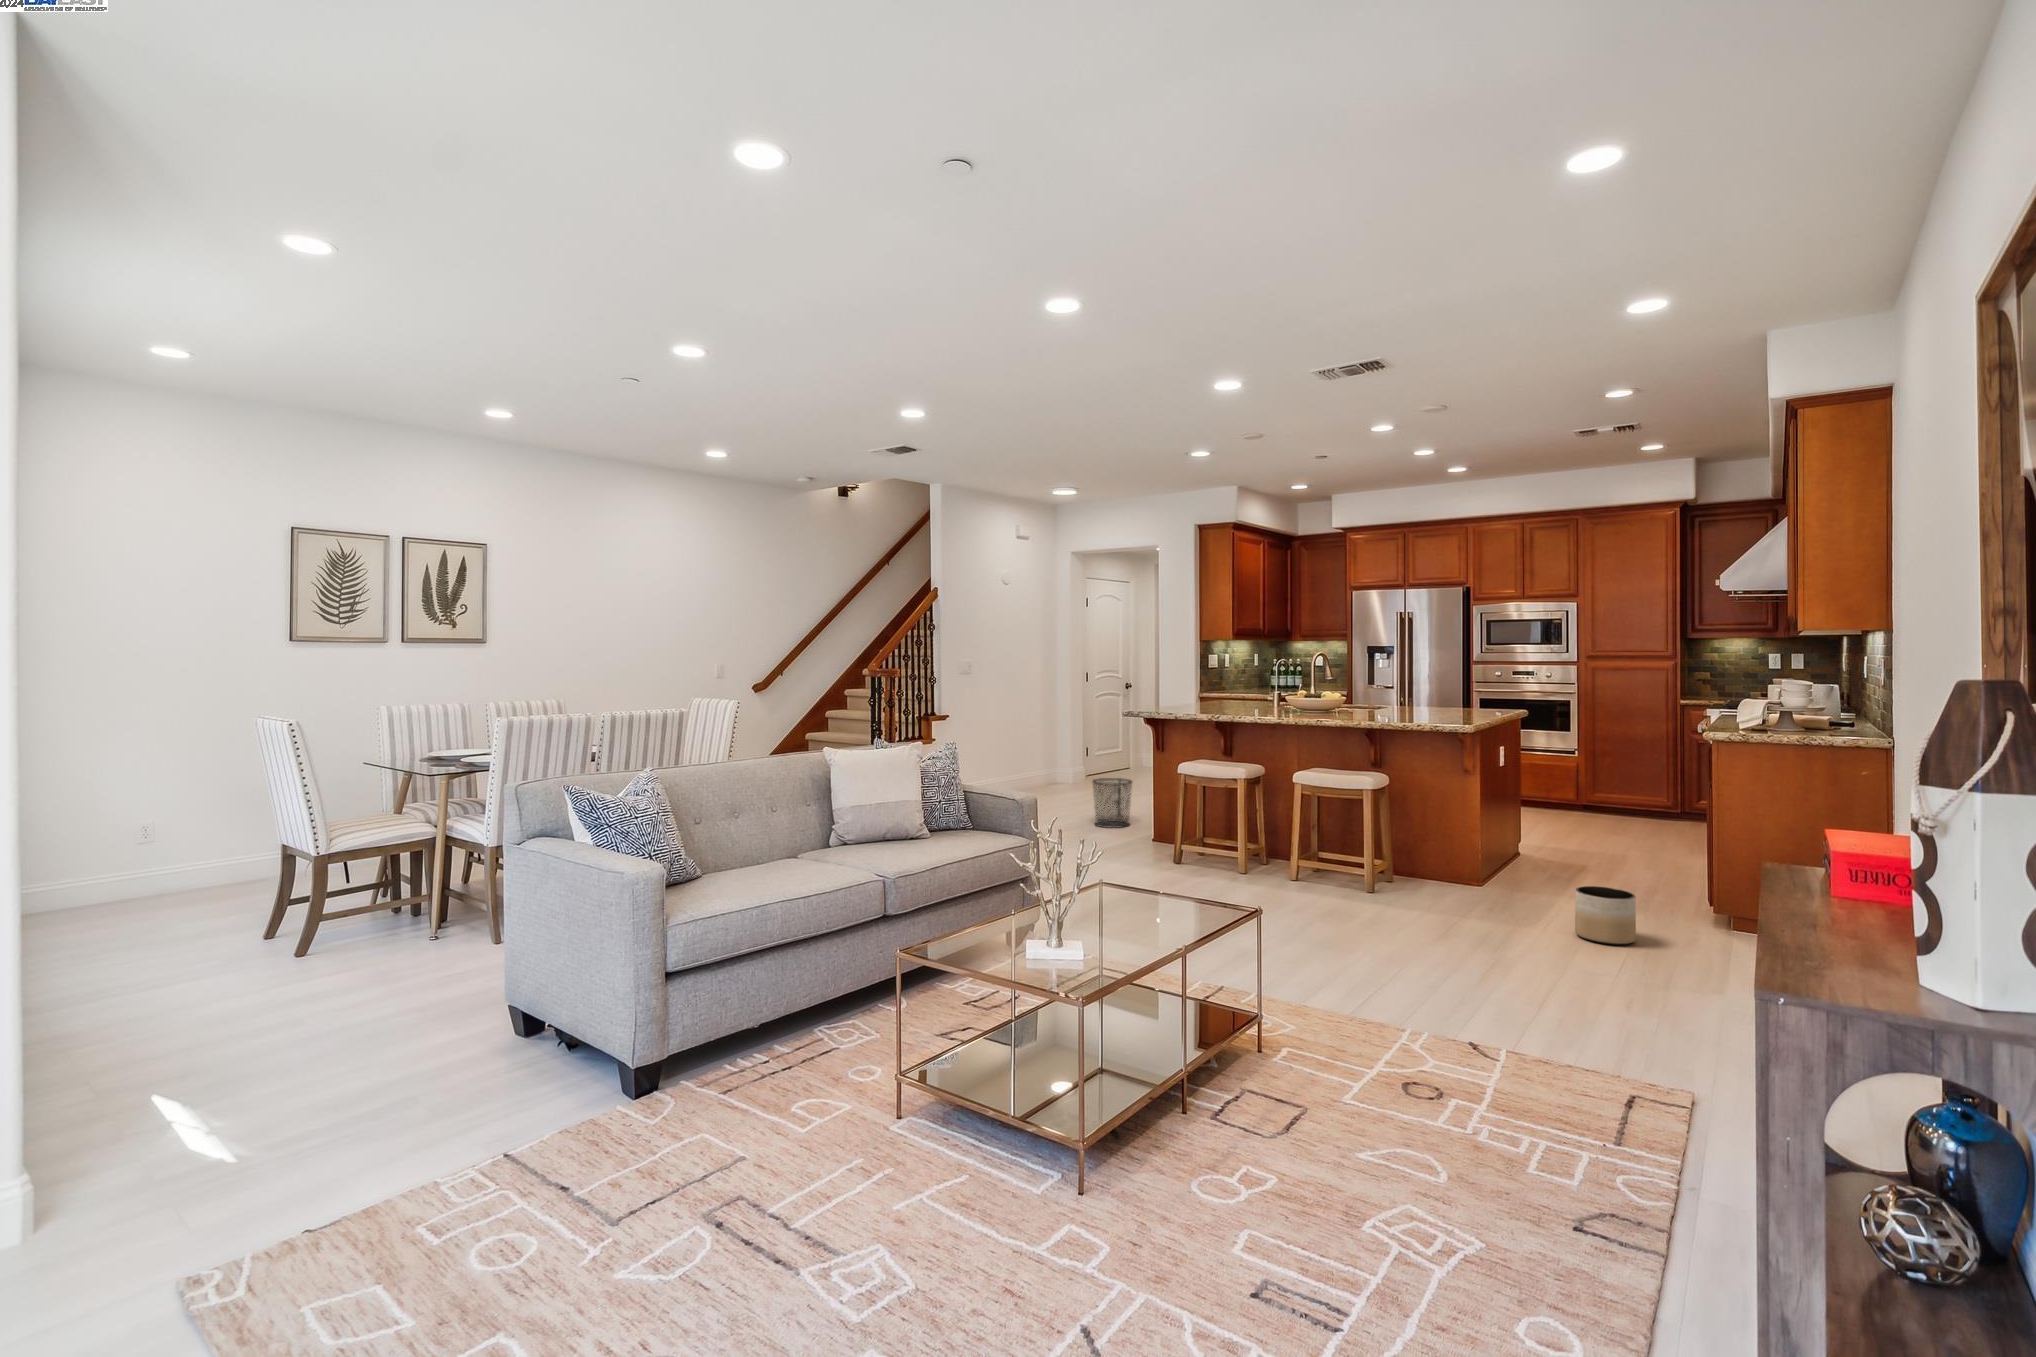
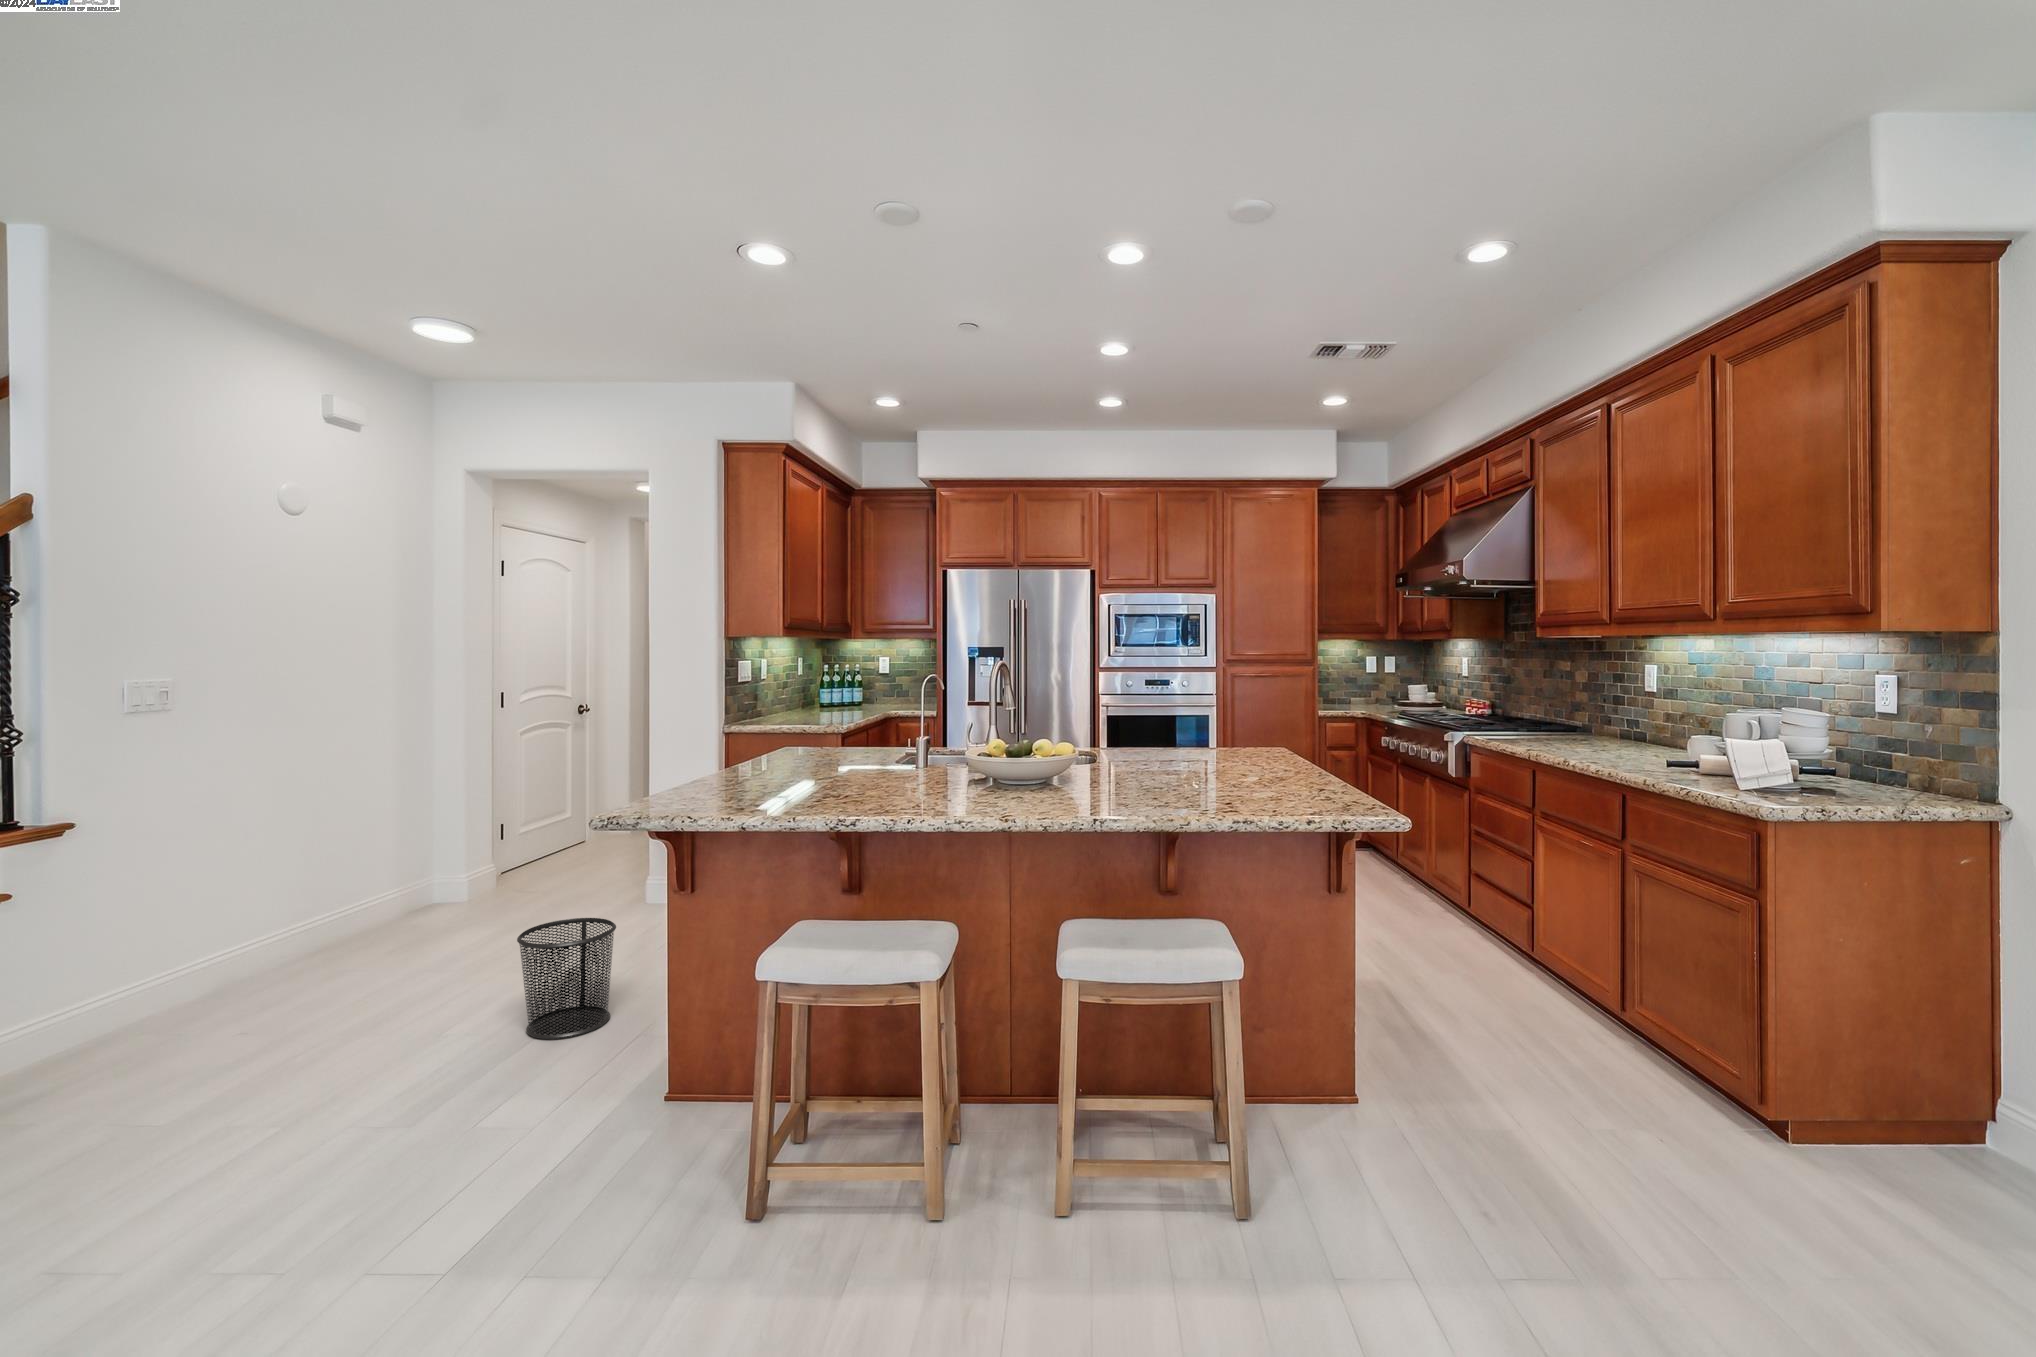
planter: present [1575,886,1636,945] -> none [1652,1130,1783,1280]

